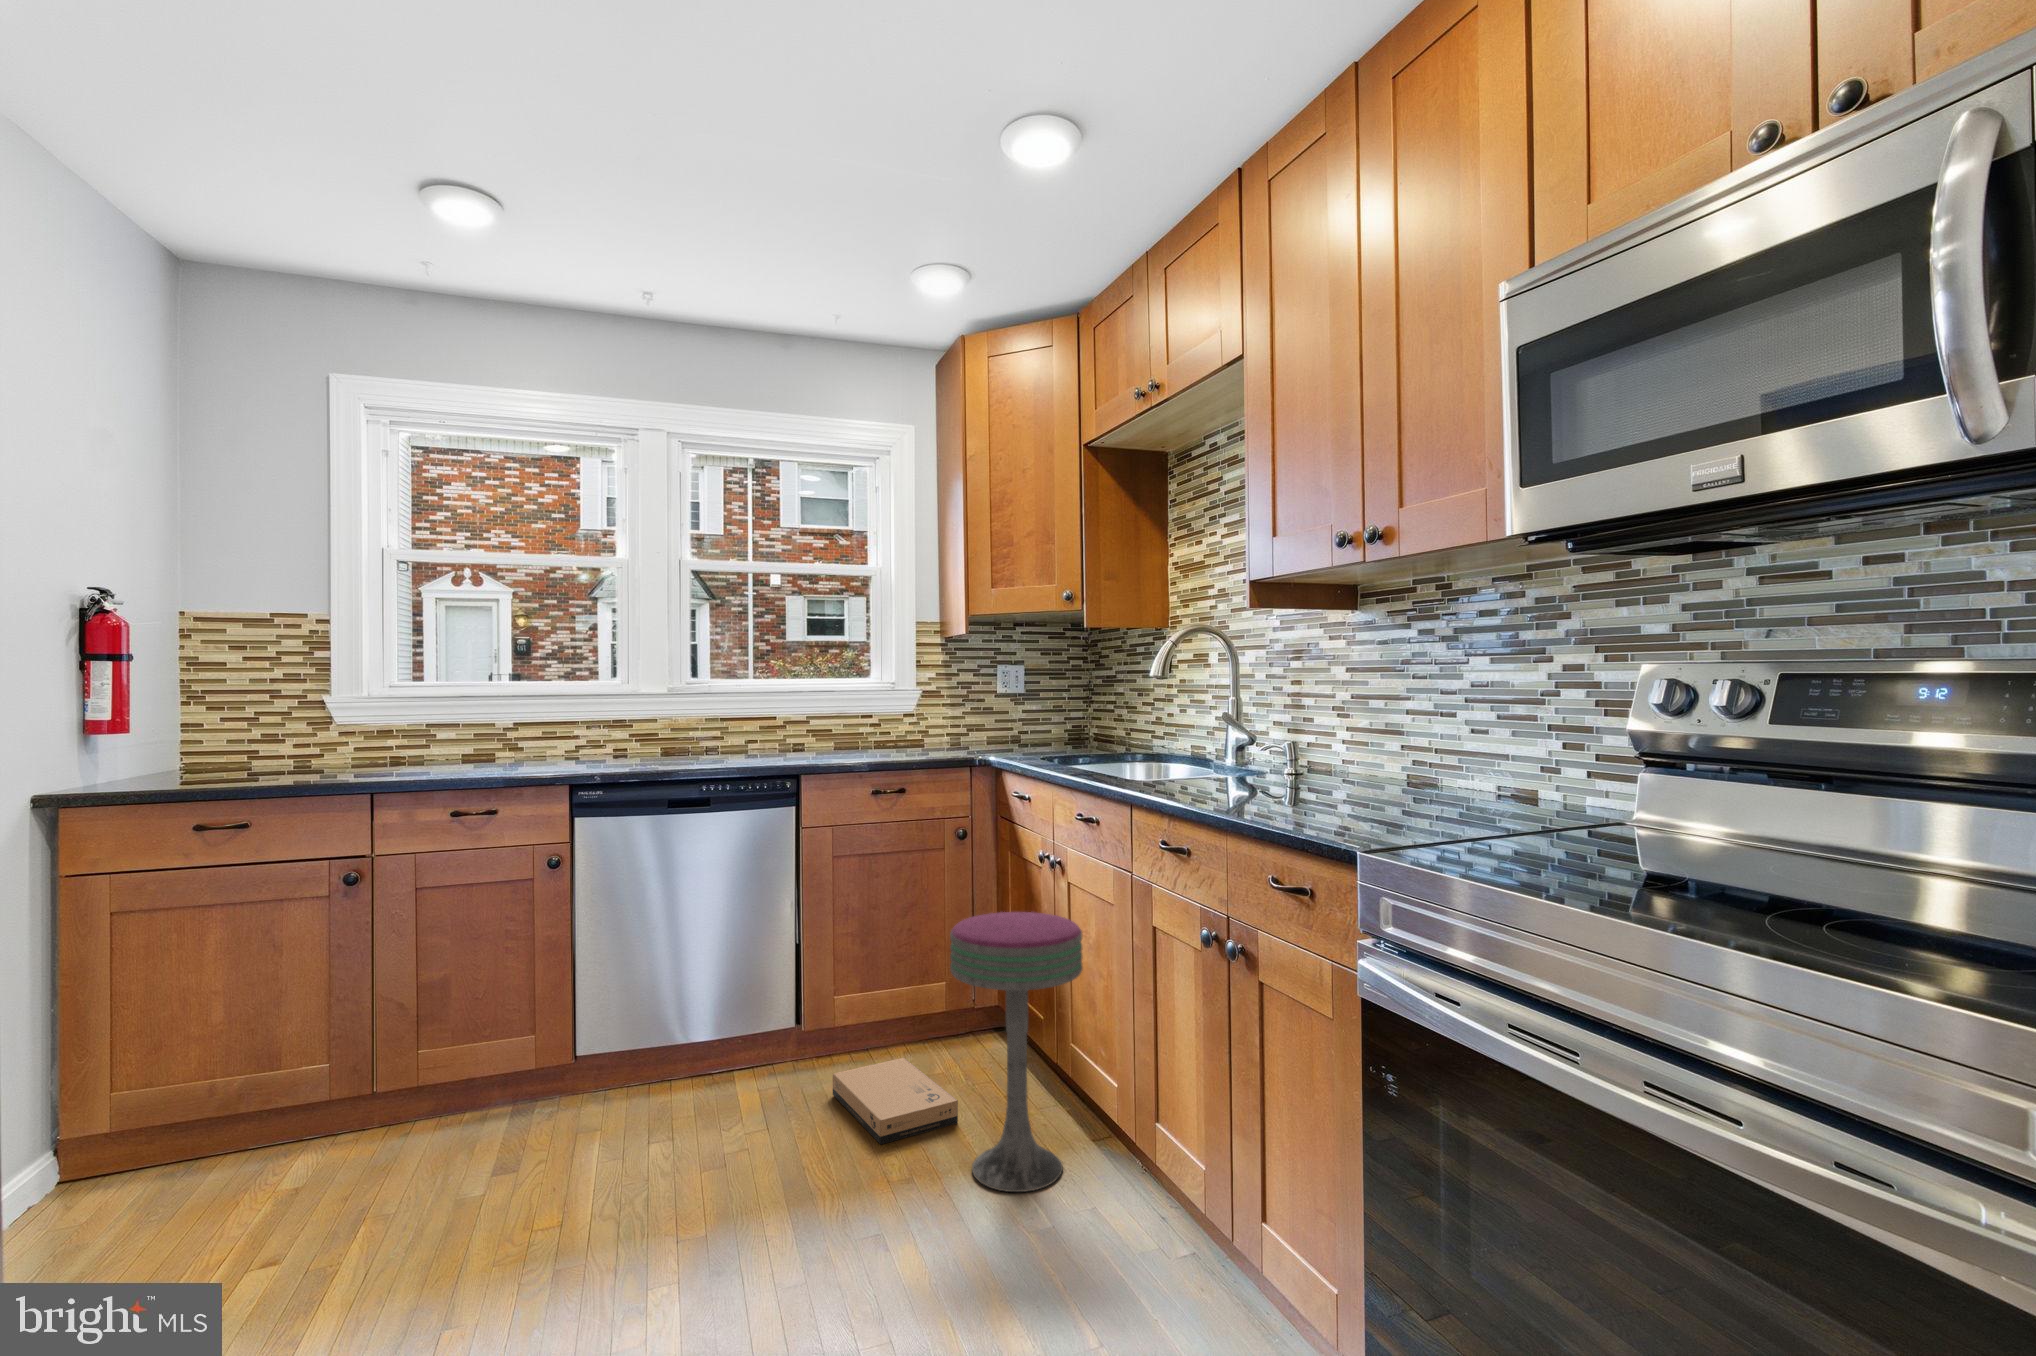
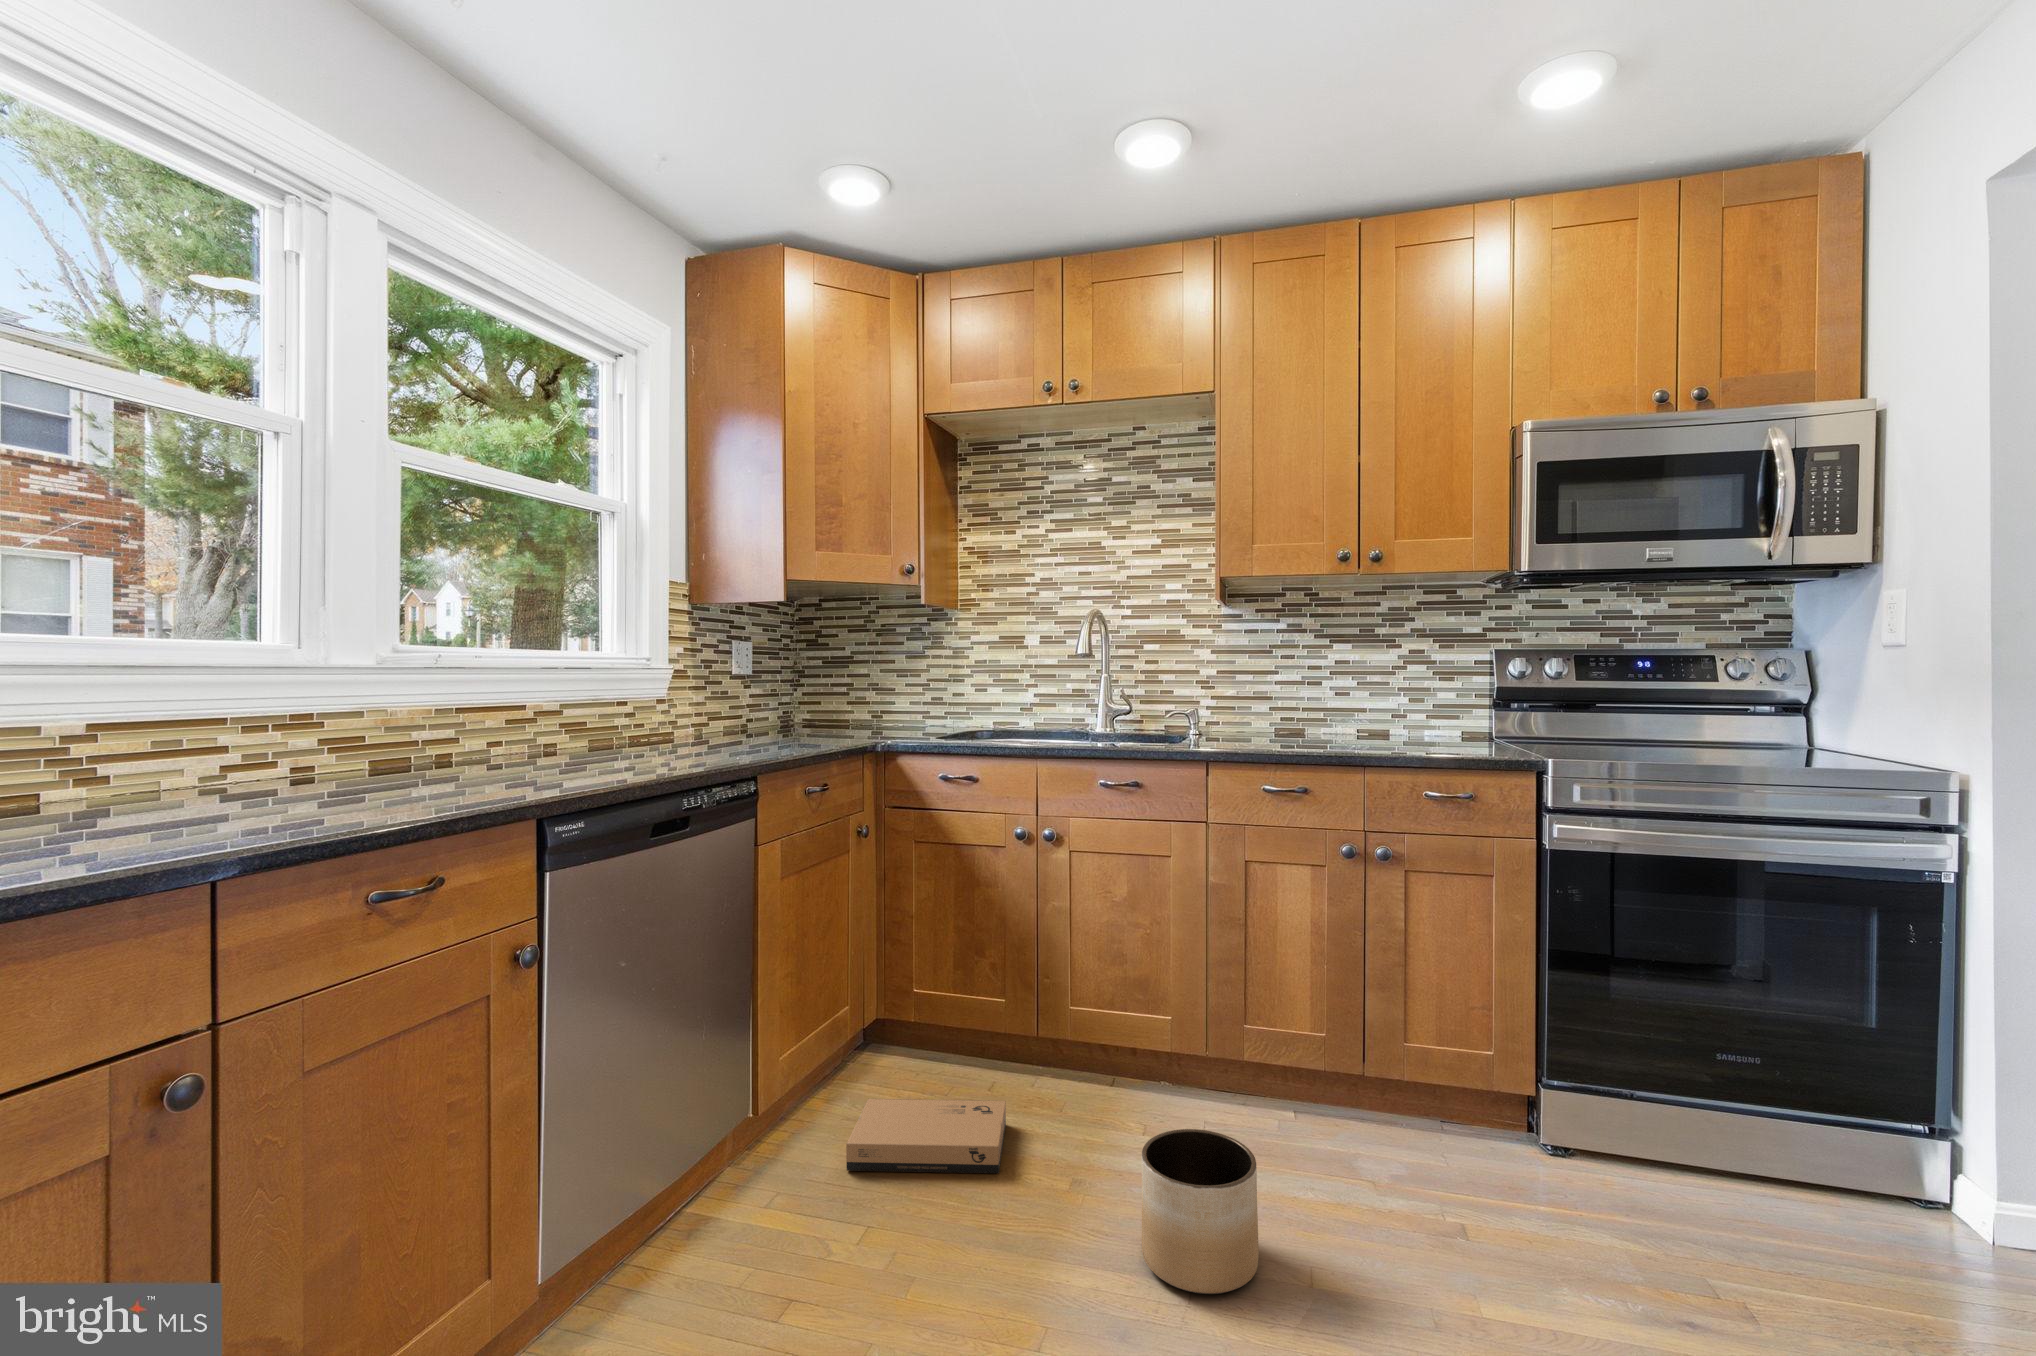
bar stool: present [950,912,1083,1192] -> none [1058,877,1187,1146]
planter: none [771,1141,882,1294] -> present [1141,1129,1259,1294]

